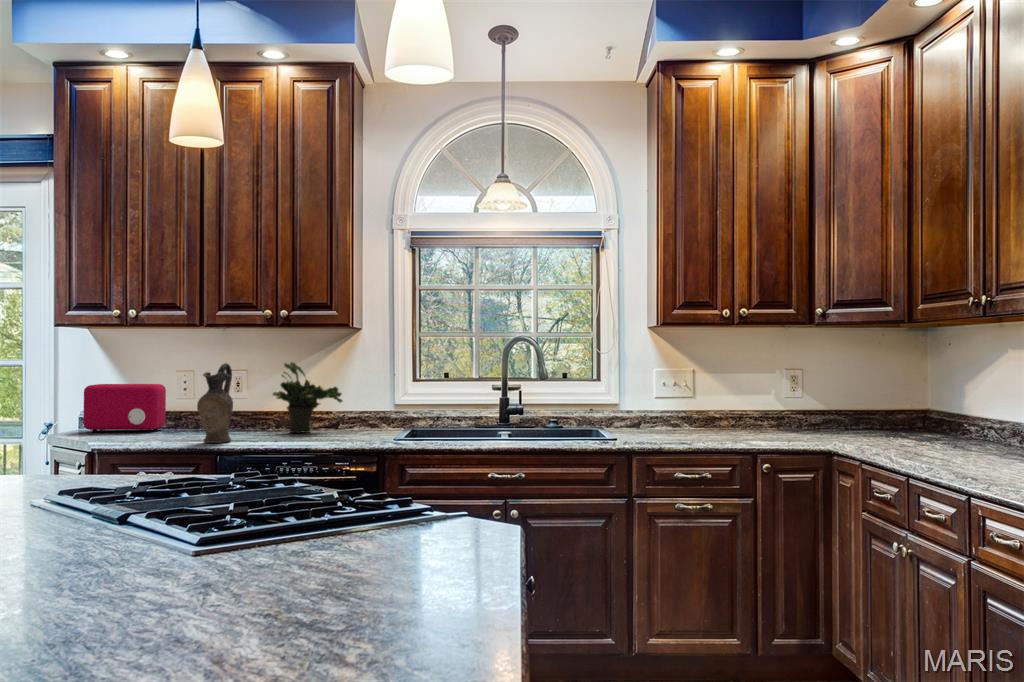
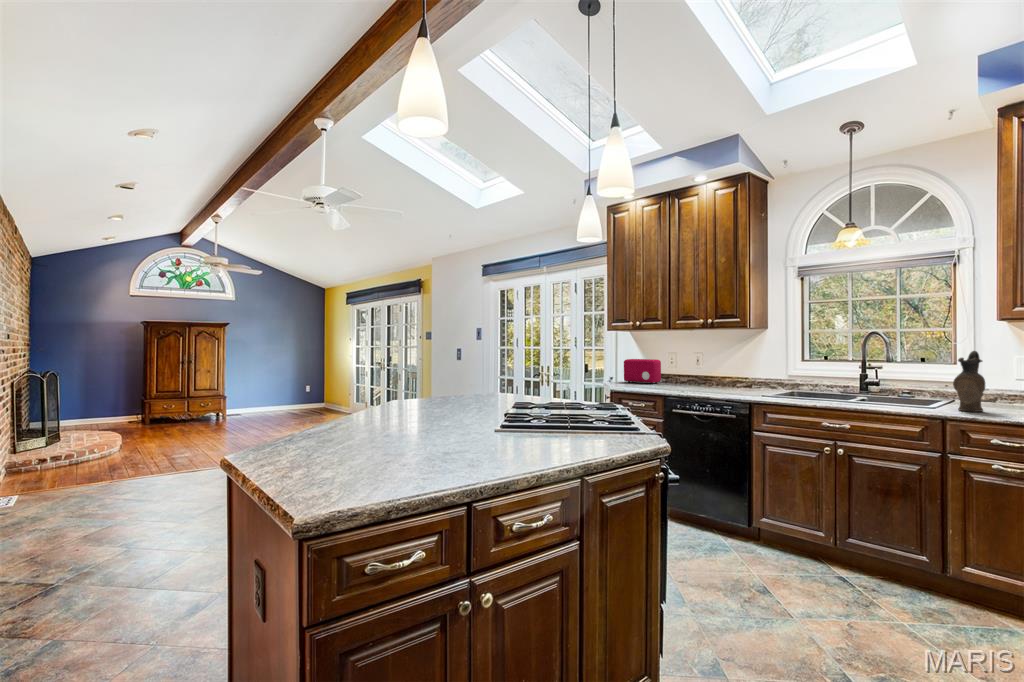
ceramic pitcher: present [197,363,233,443] -> present [953,351,985,412]
potted plant: present [273,363,342,433] -> none [709,349,751,389]

